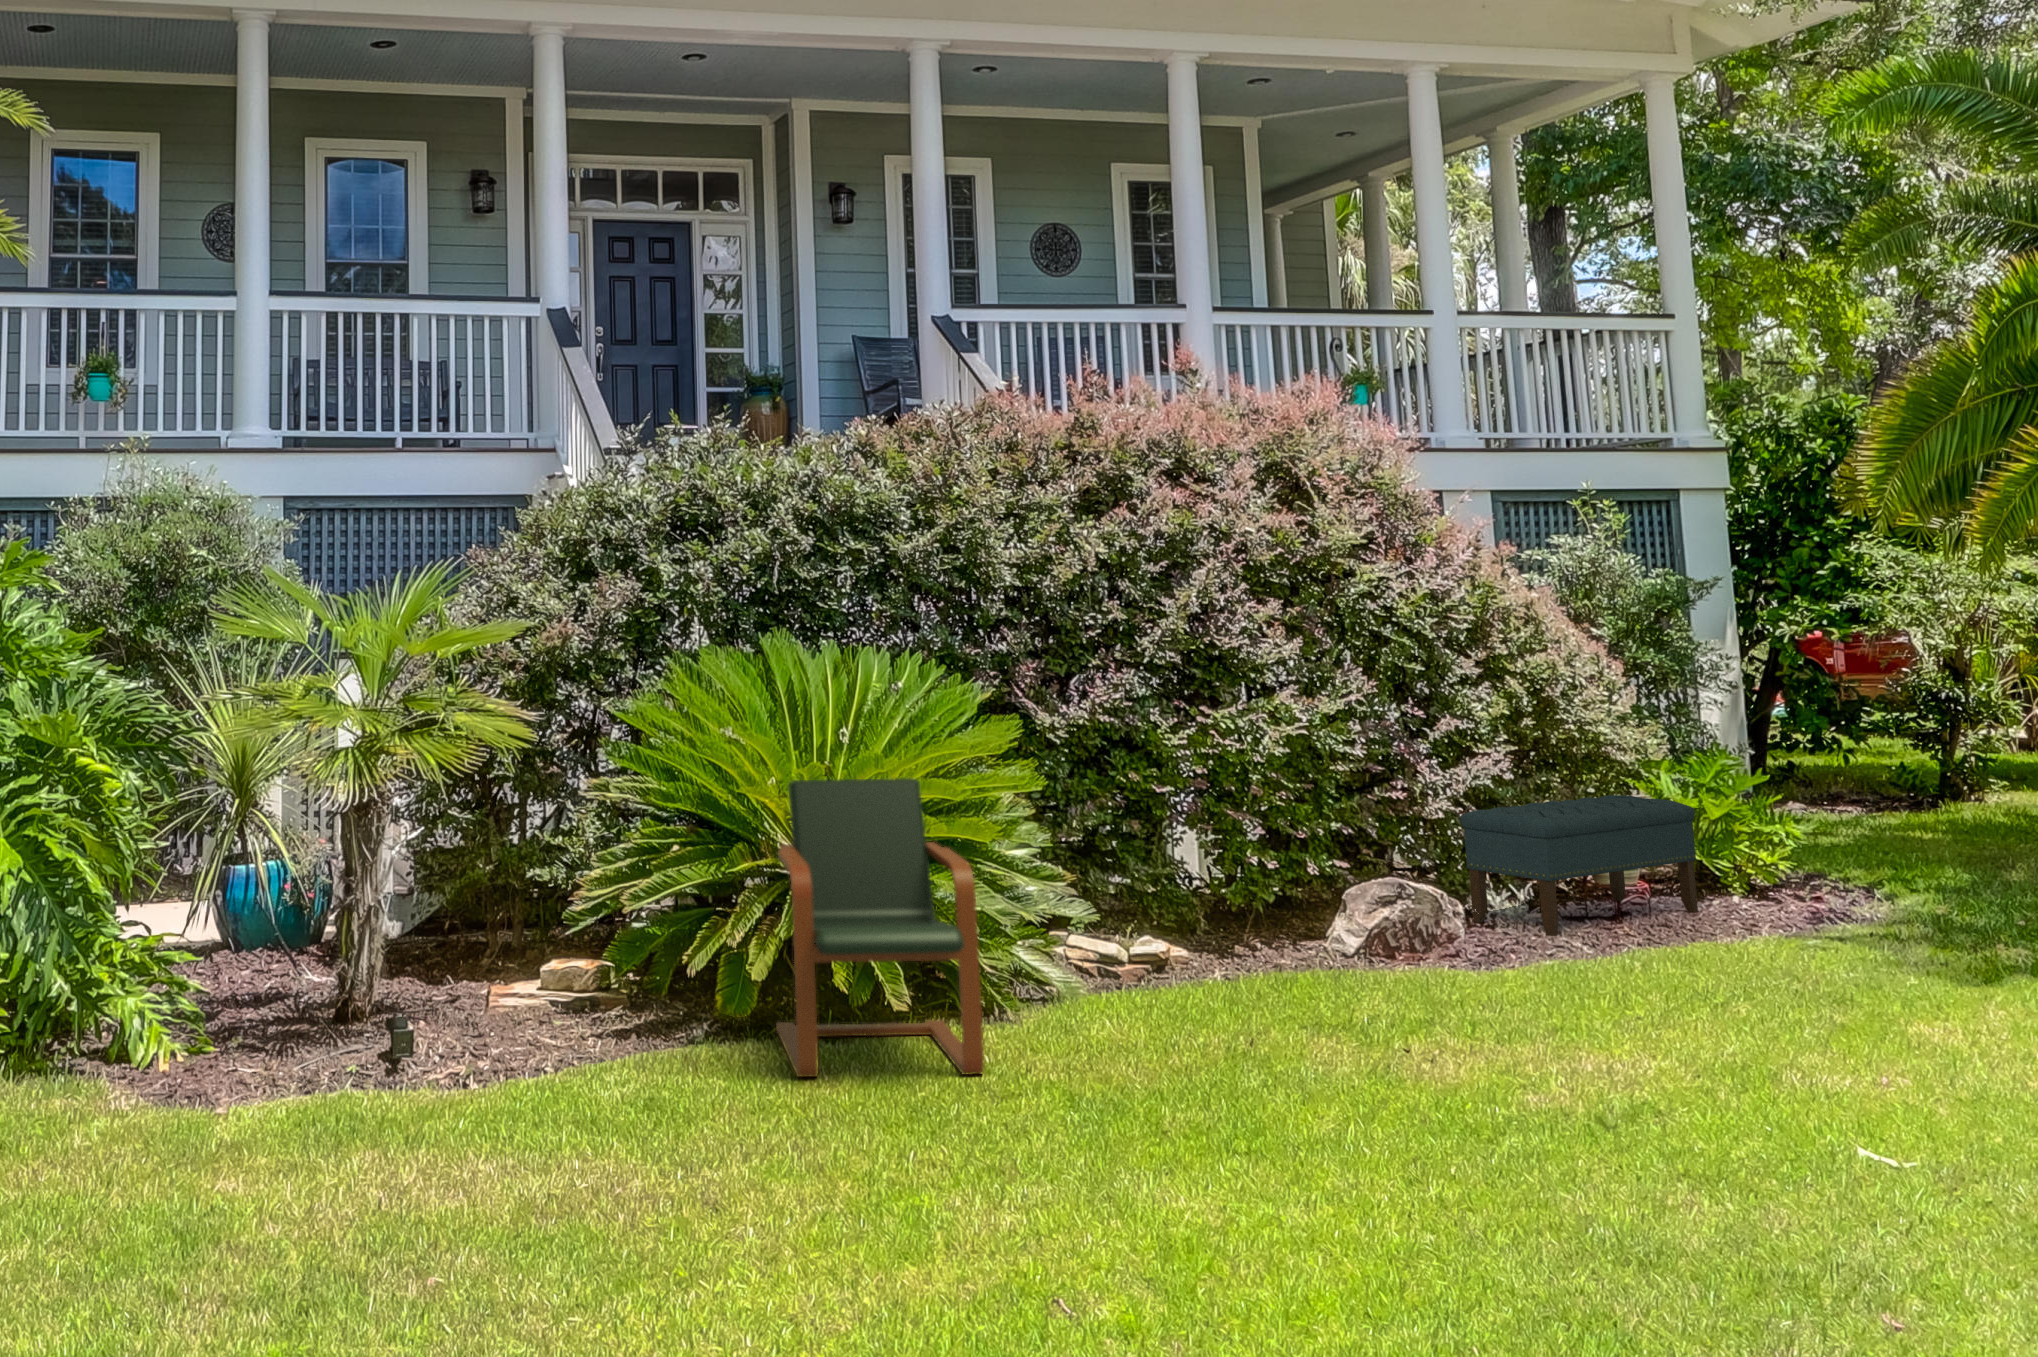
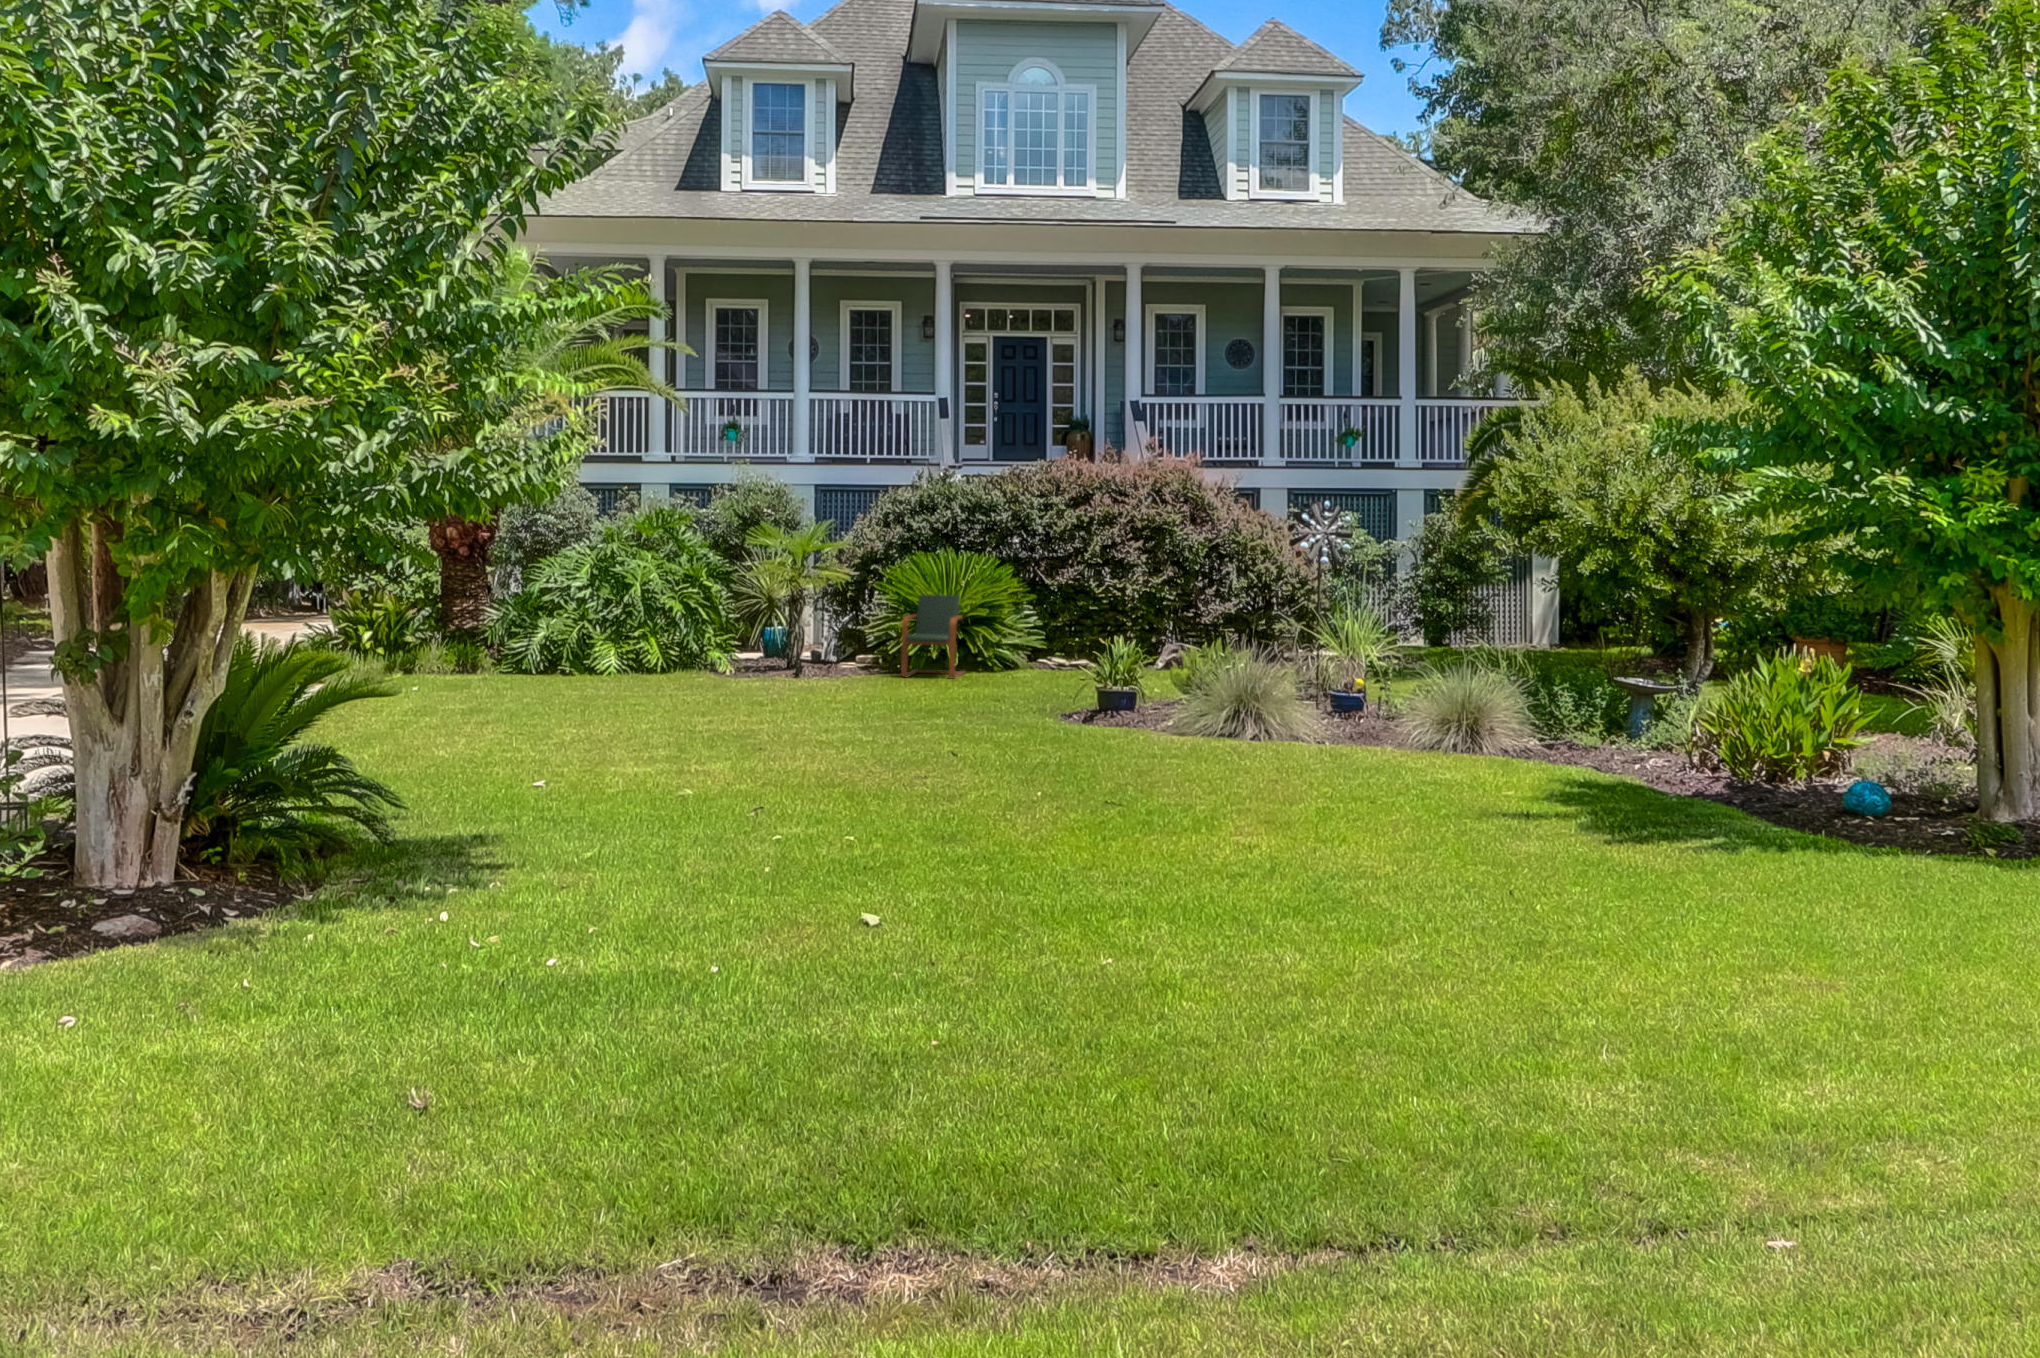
bench: present [1460,795,1698,936] -> none [1219,623,1316,668]

